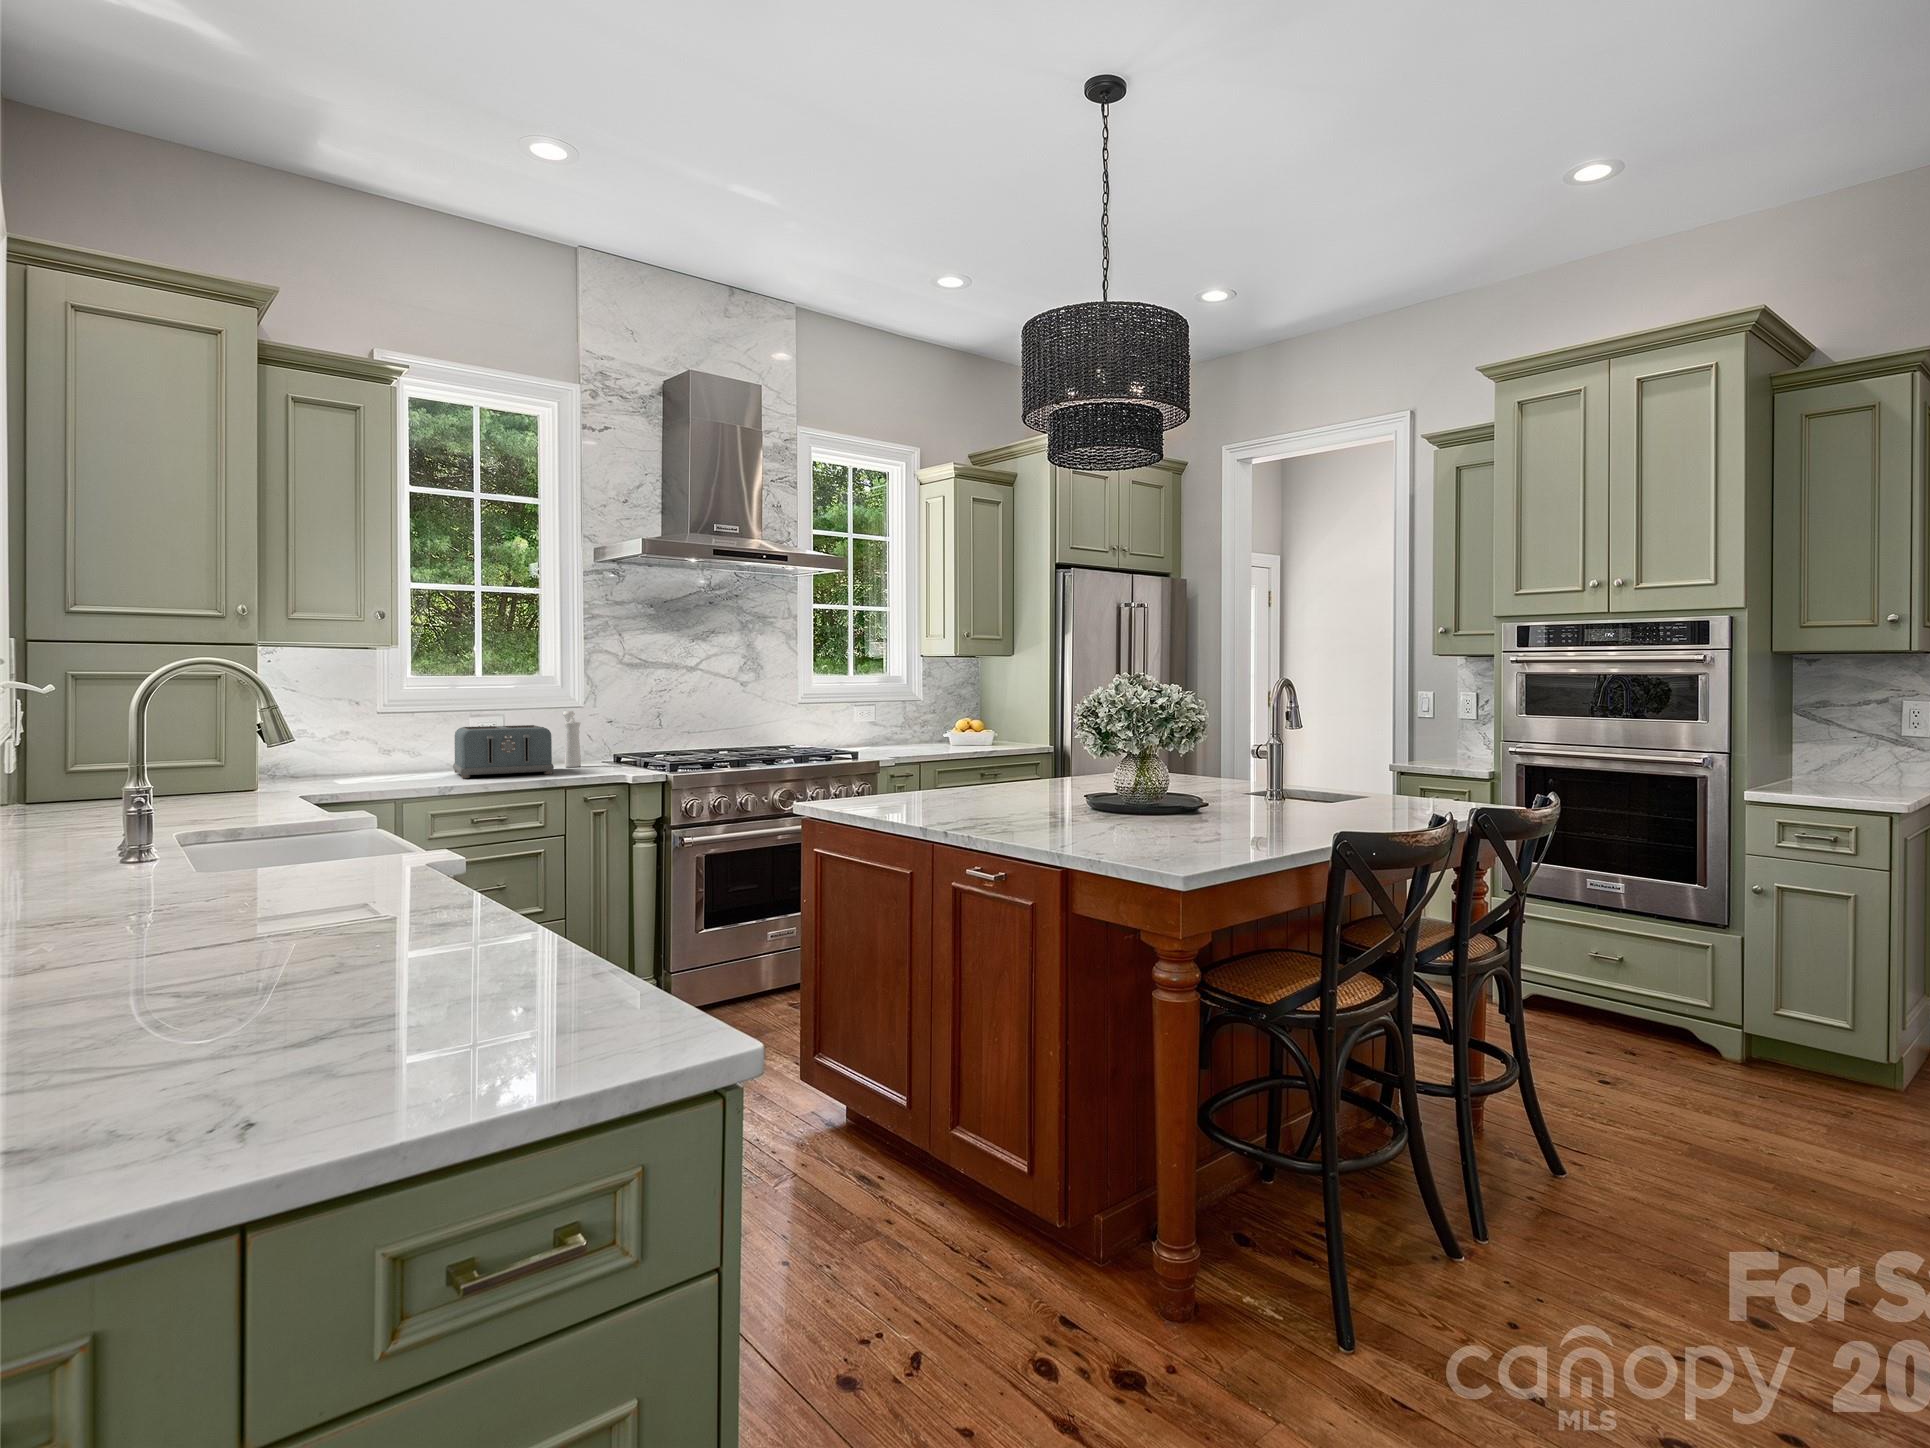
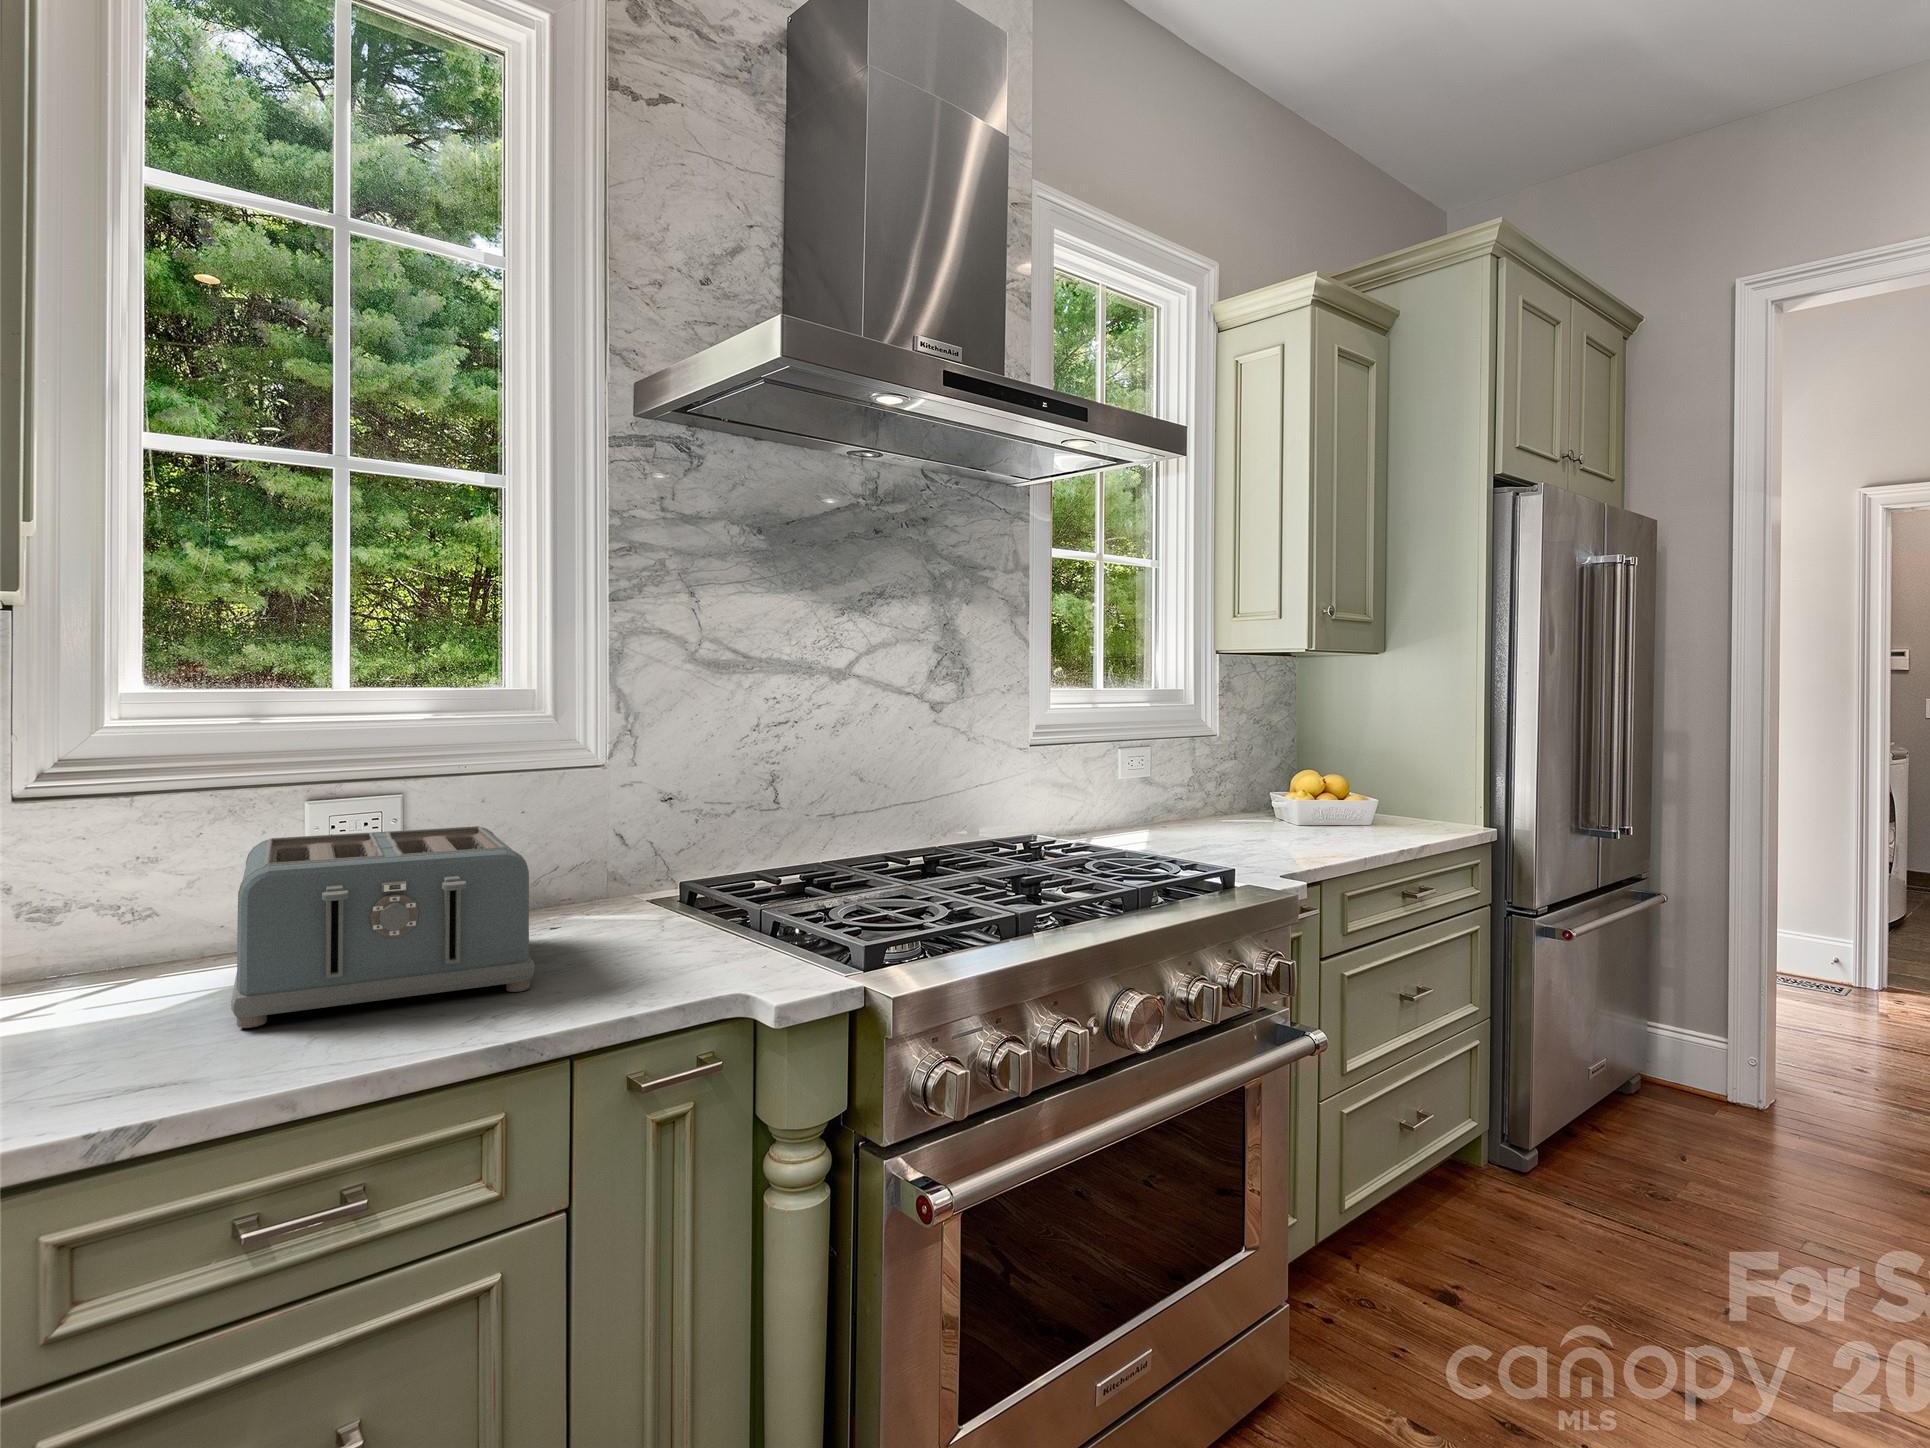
pepper mill: present [563,711,581,767] -> none [553,777,602,931]

